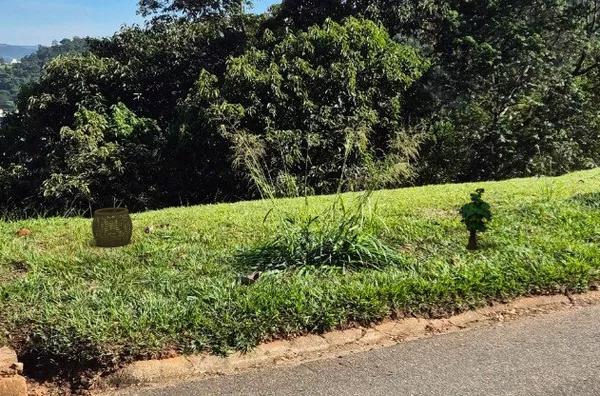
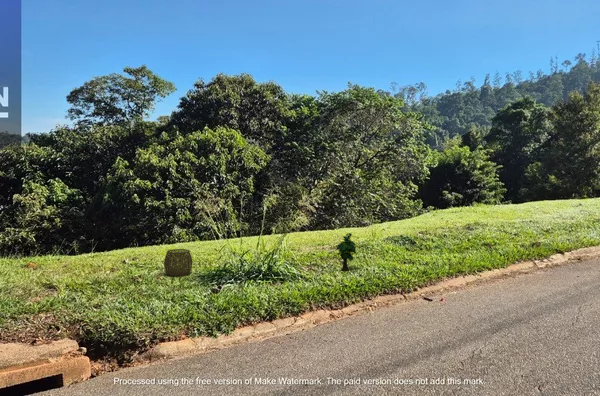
woven basket: present [92,208,133,247] -> present [164,249,193,276]

